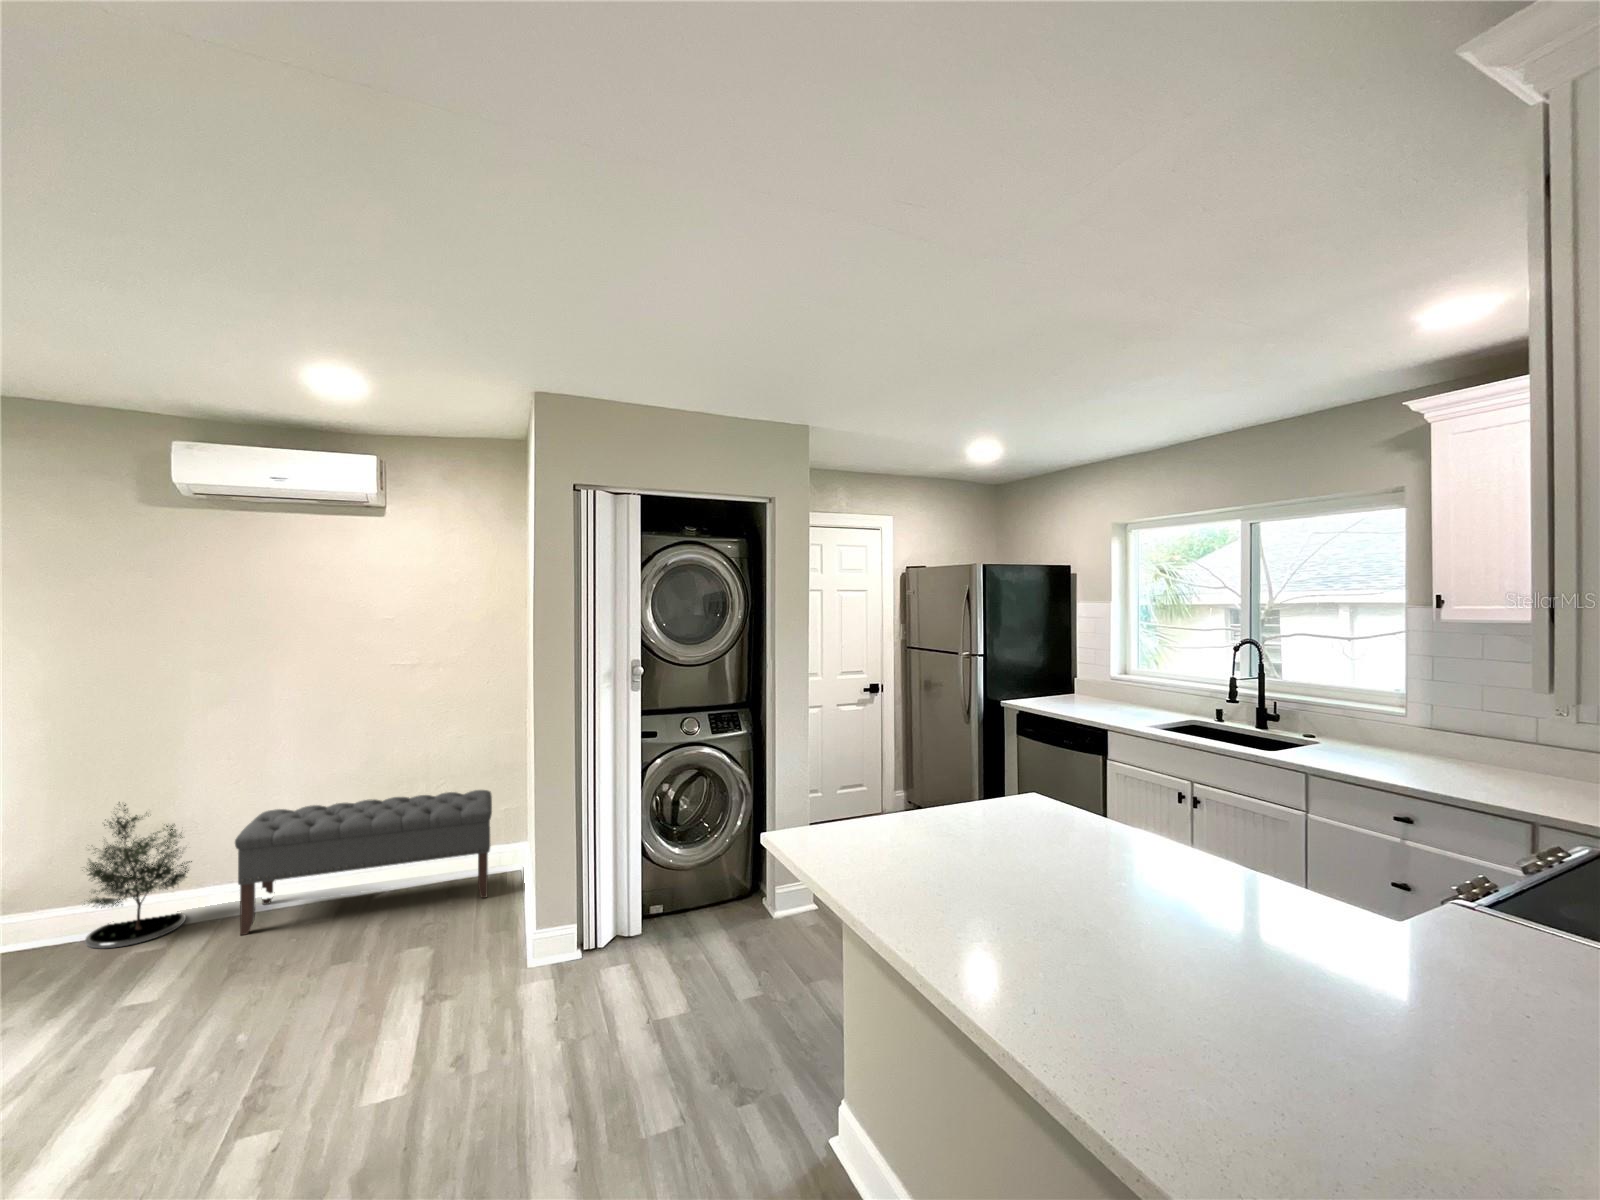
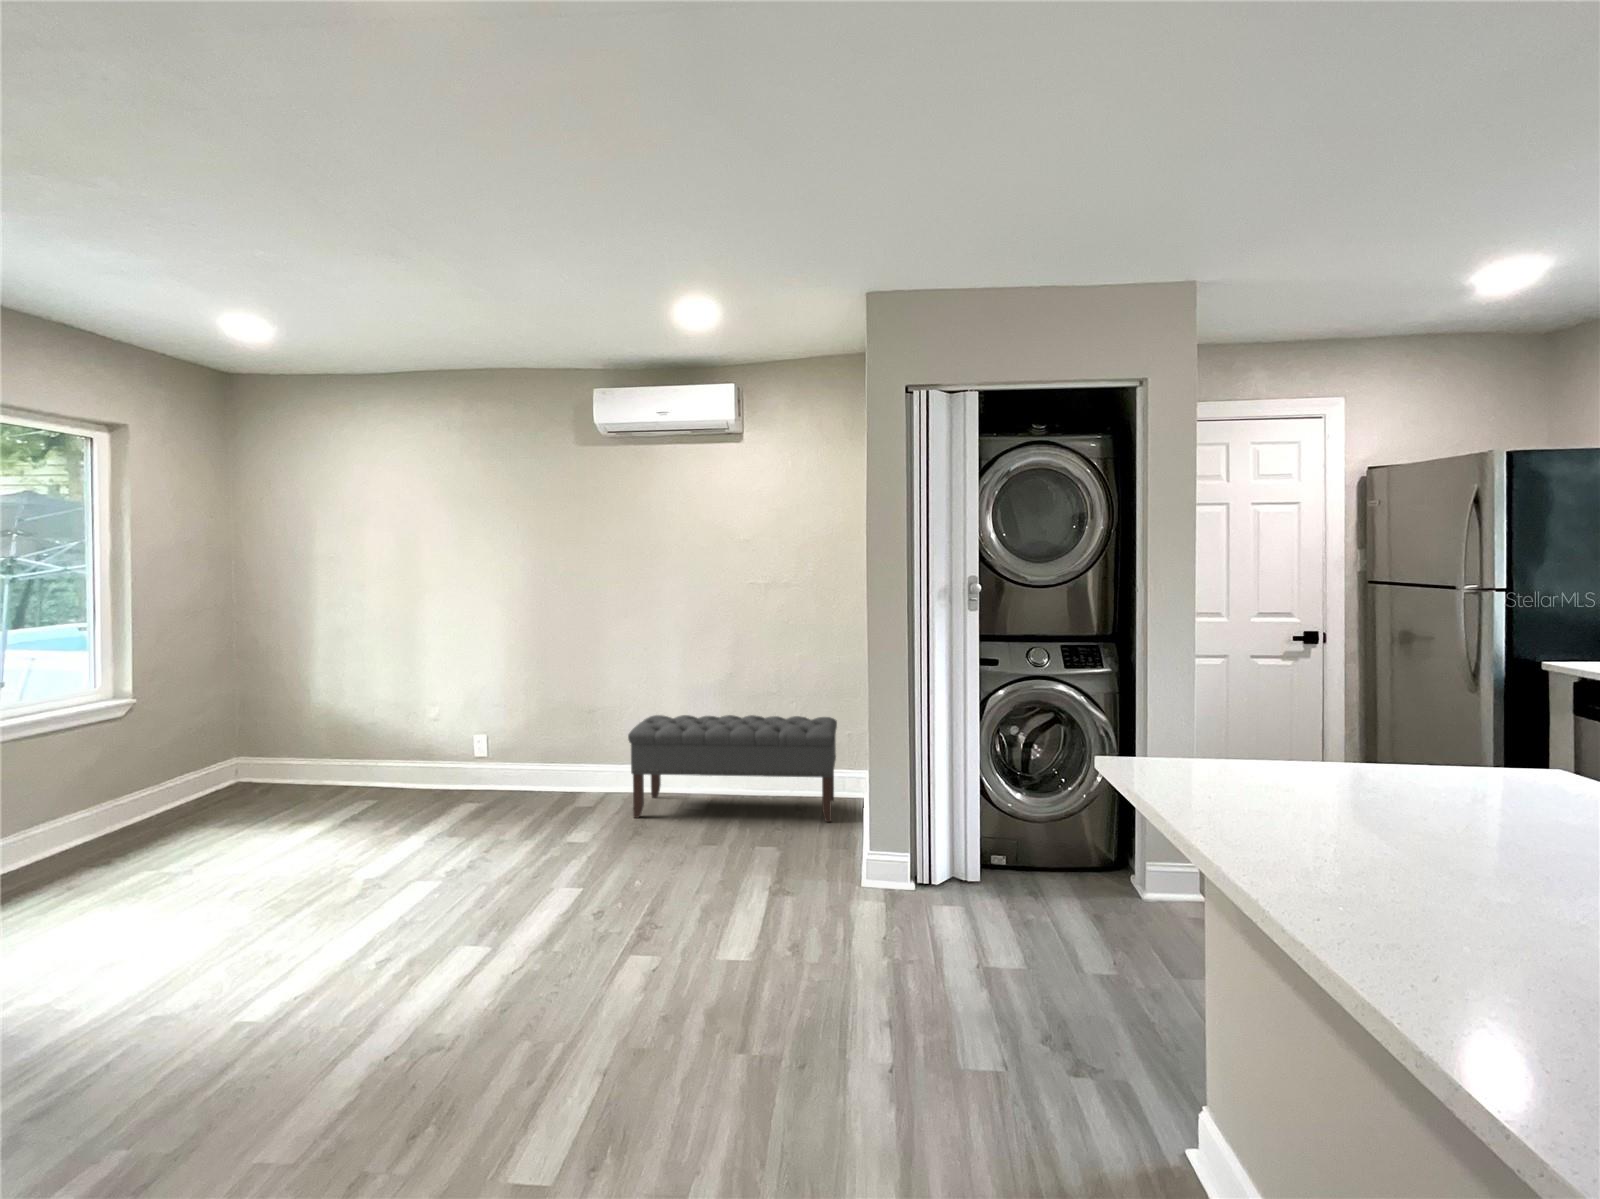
potted tree: present [85,802,192,948] -> none [529,694,603,811]

